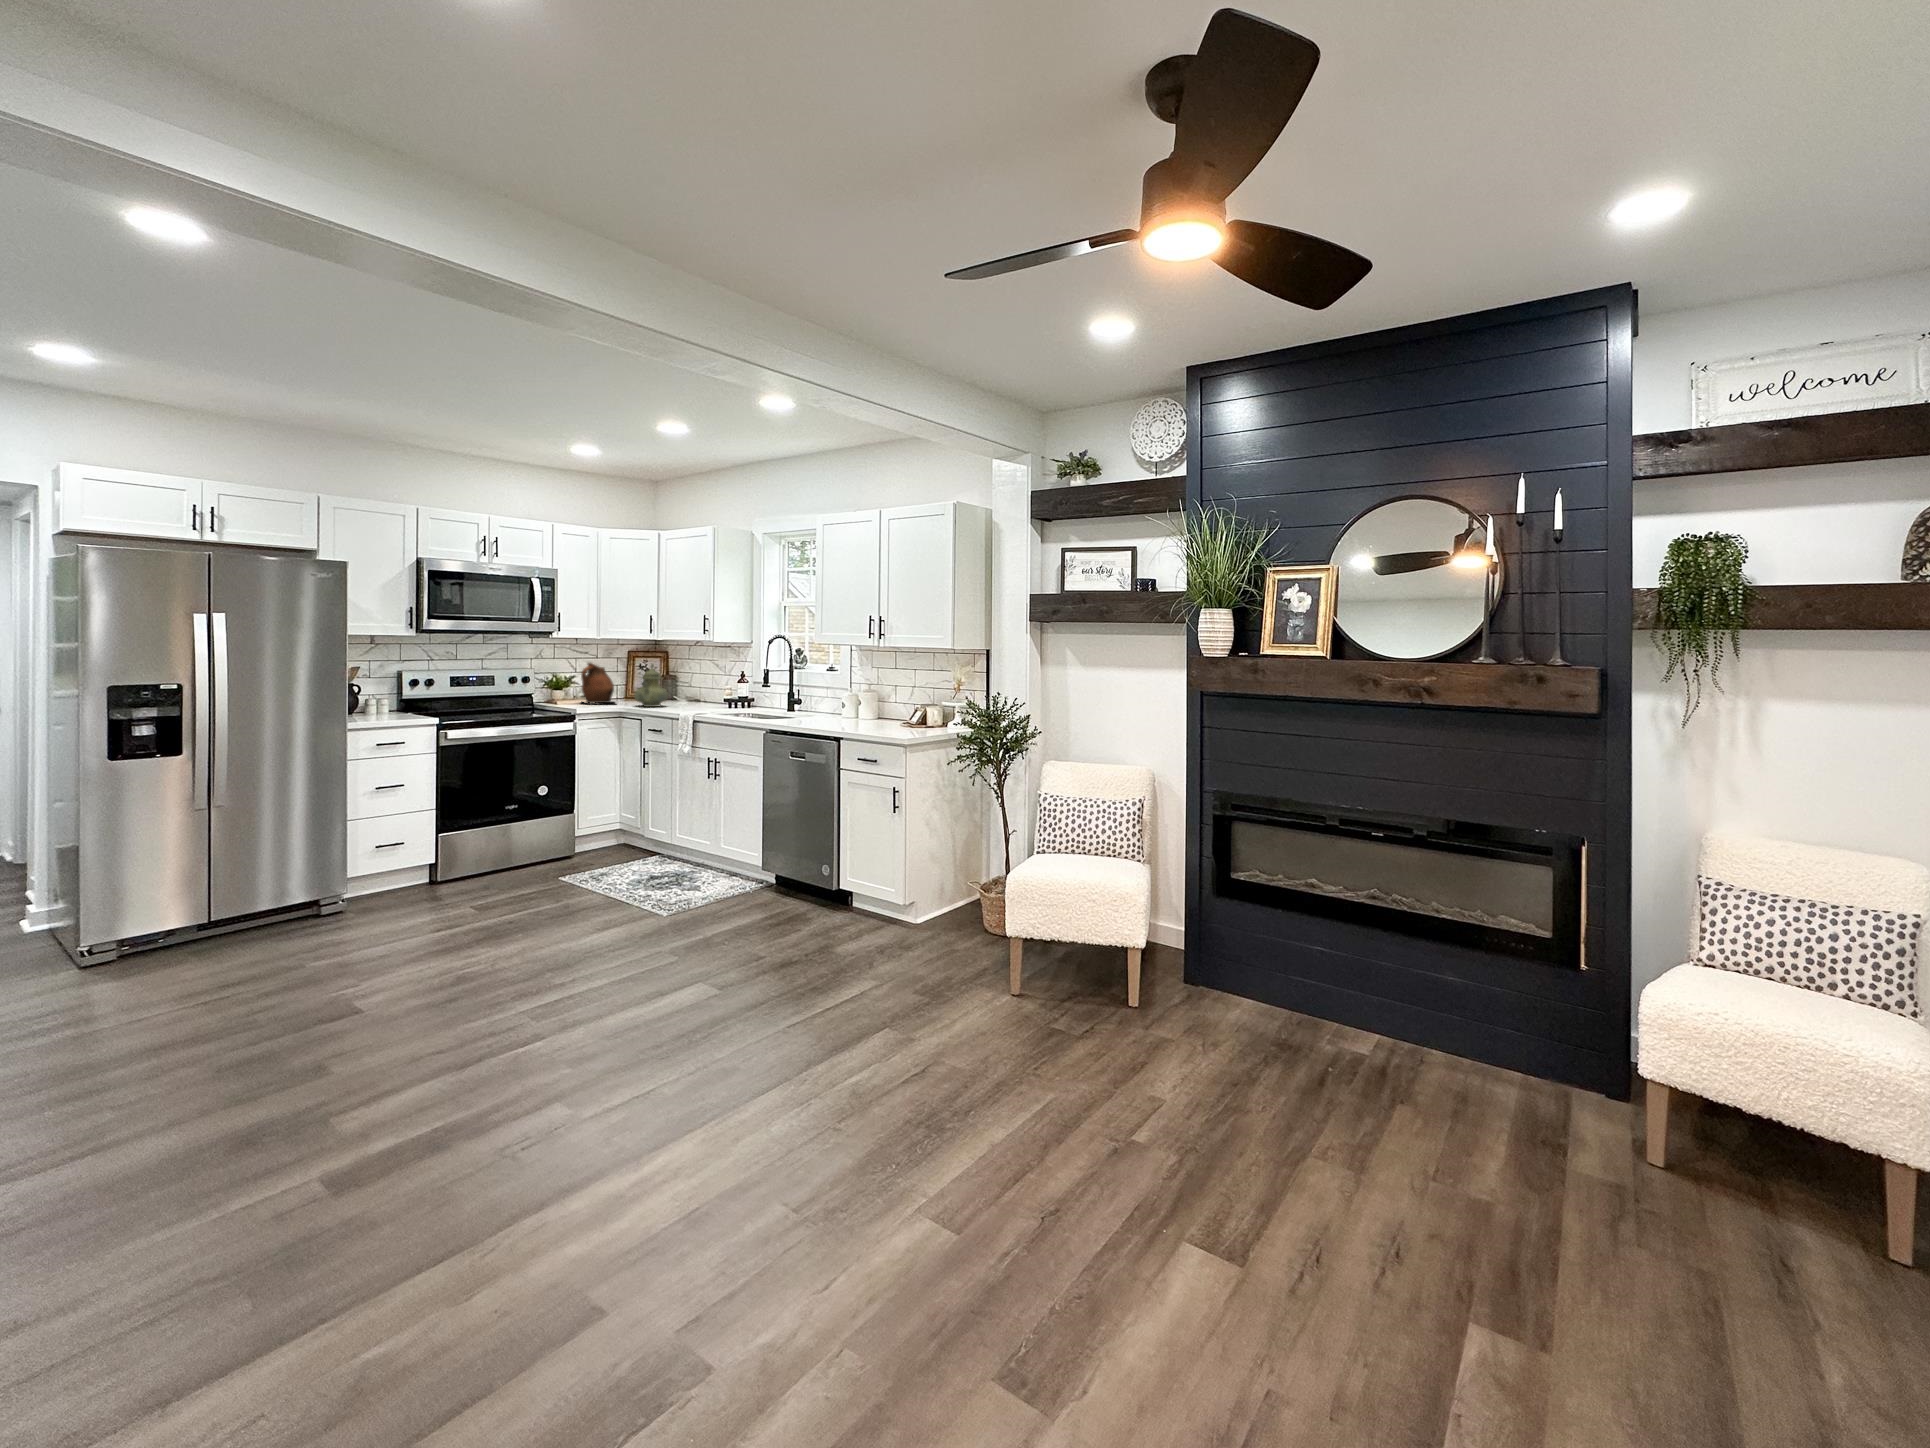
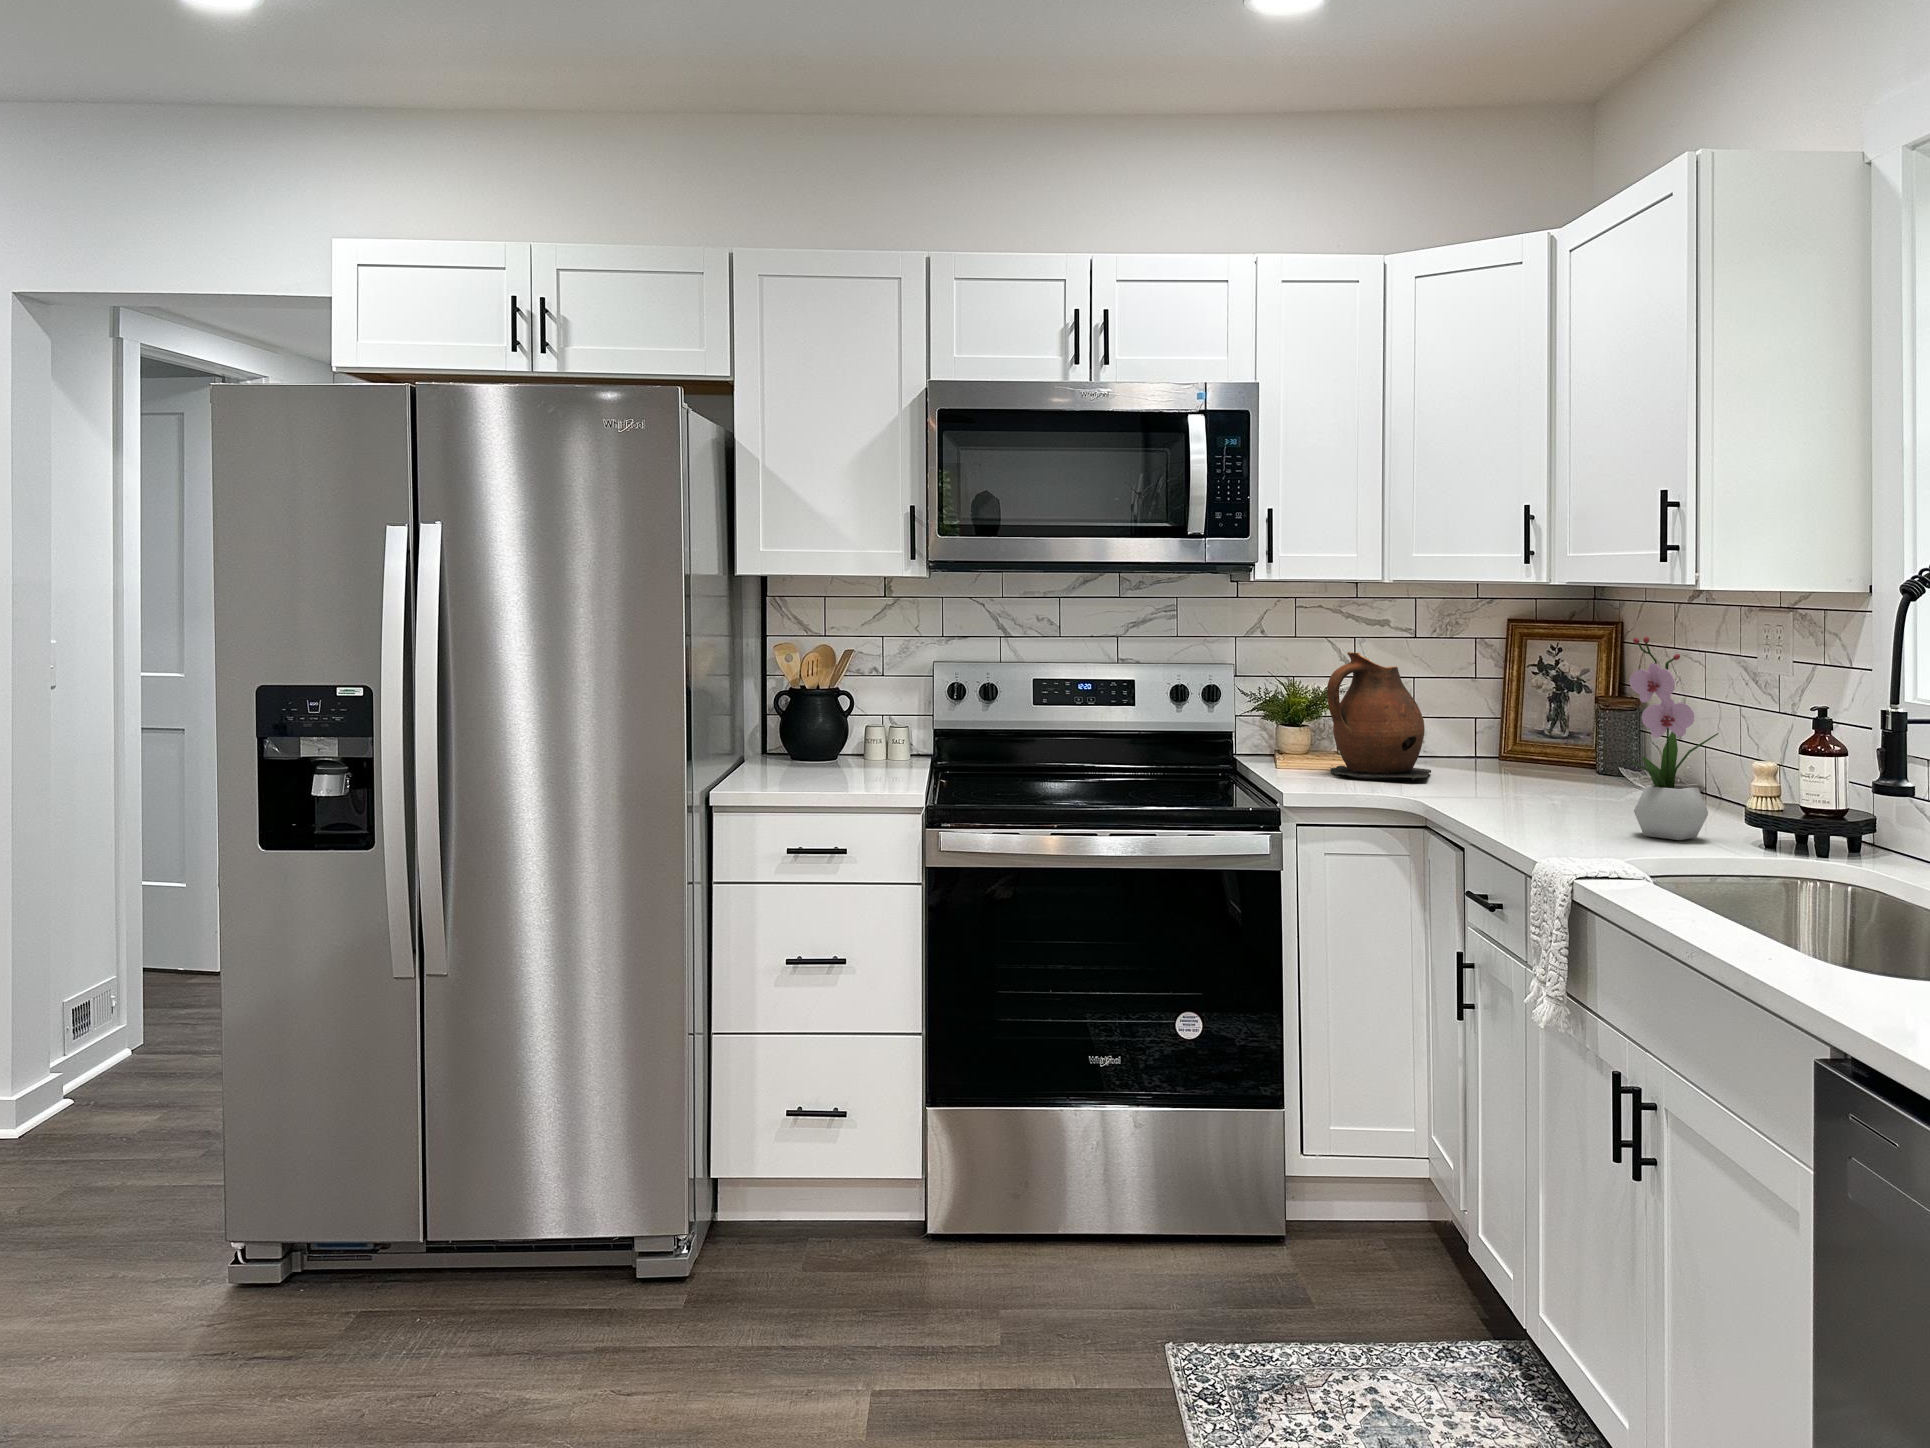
flower arrangement: none [691,658,712,711] -> present [1629,637,1718,840]
teapot: present [634,664,668,707] -> none [1465,656,1576,803]

